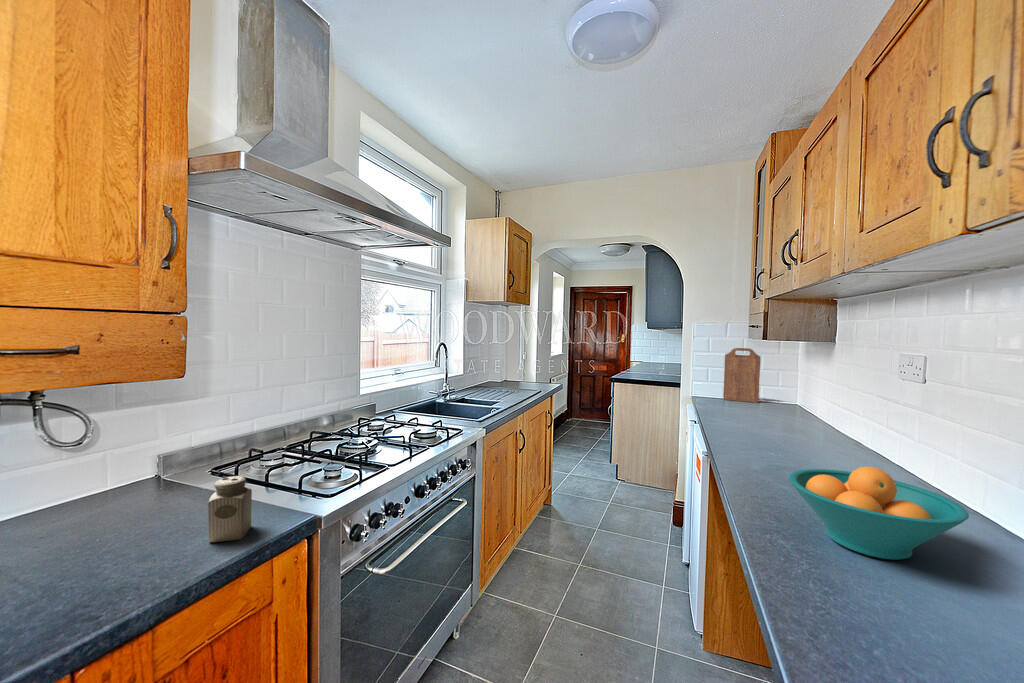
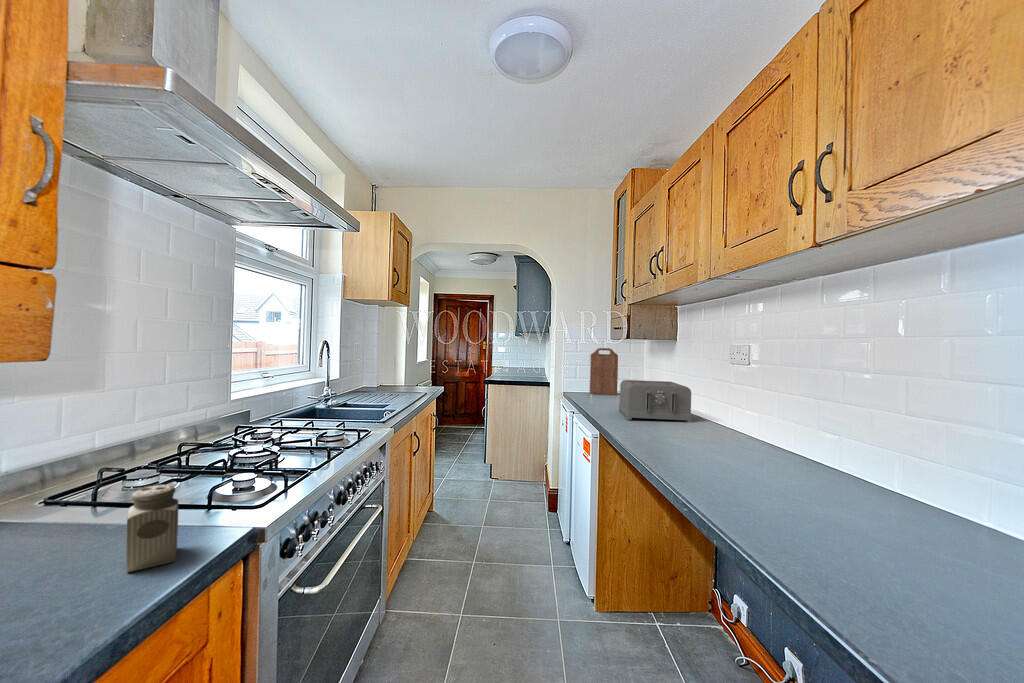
toaster: none [745,390,838,450] -> present [619,380,692,423]
fruit bowl: present [789,467,969,560] -> none [694,419,810,483]

